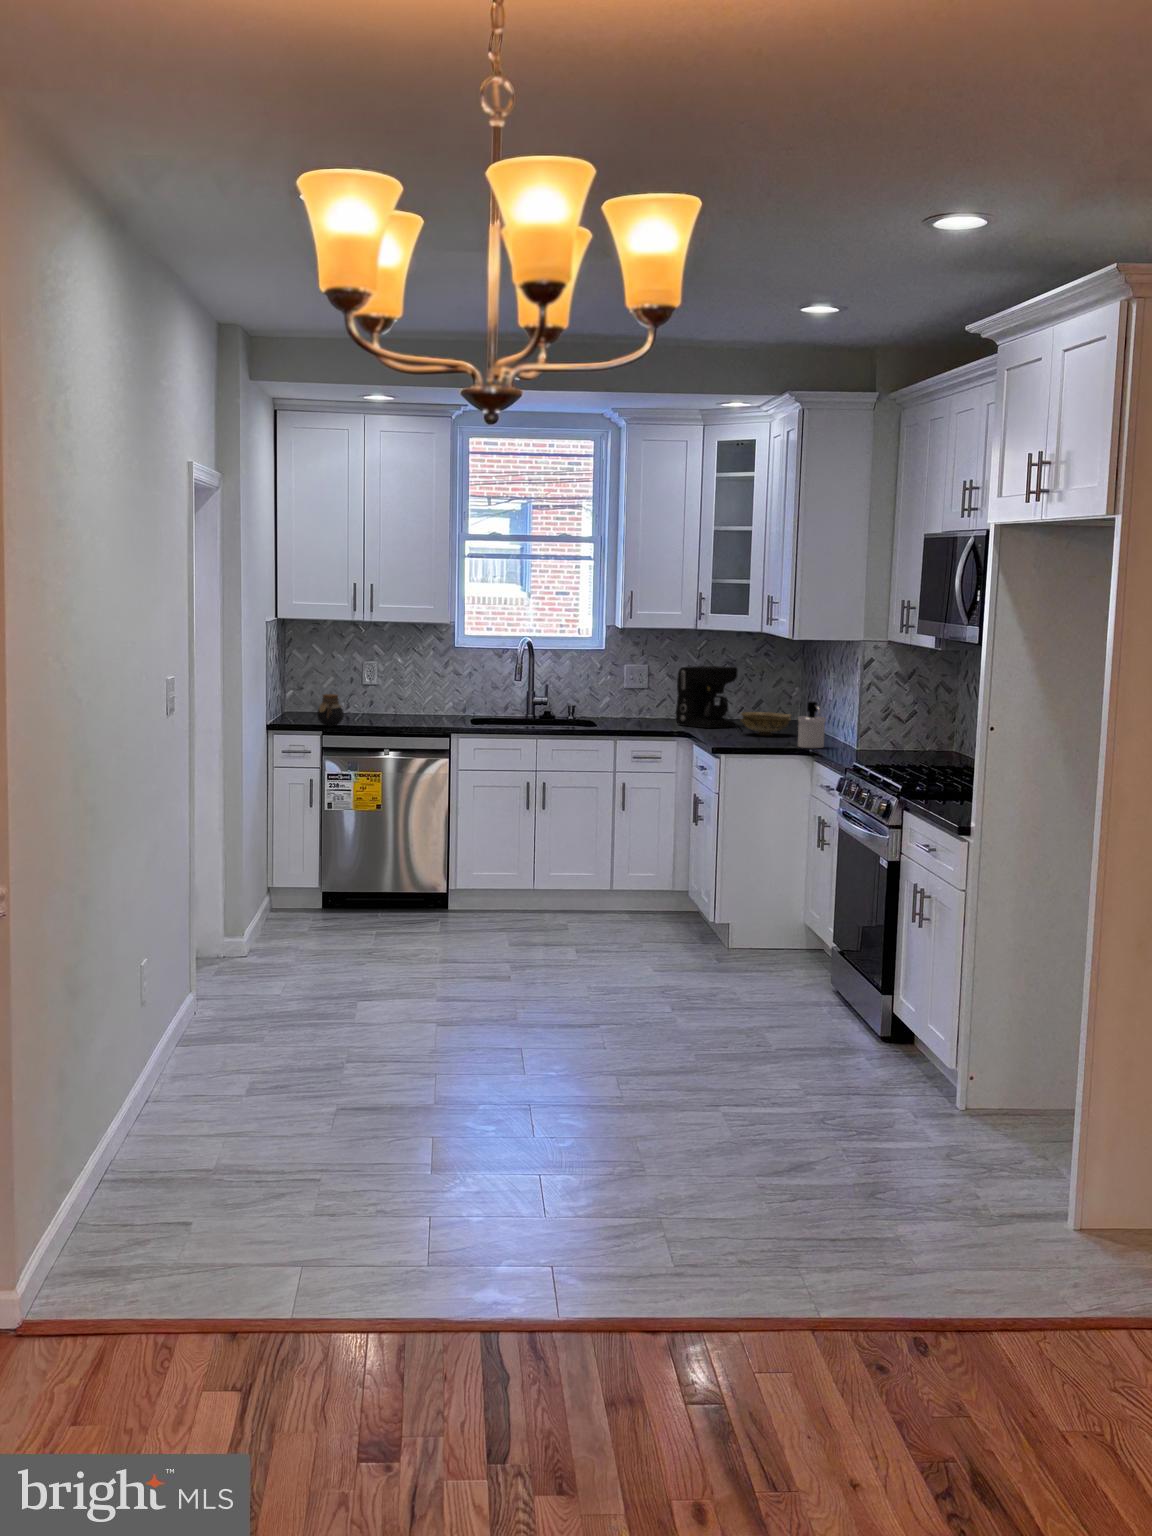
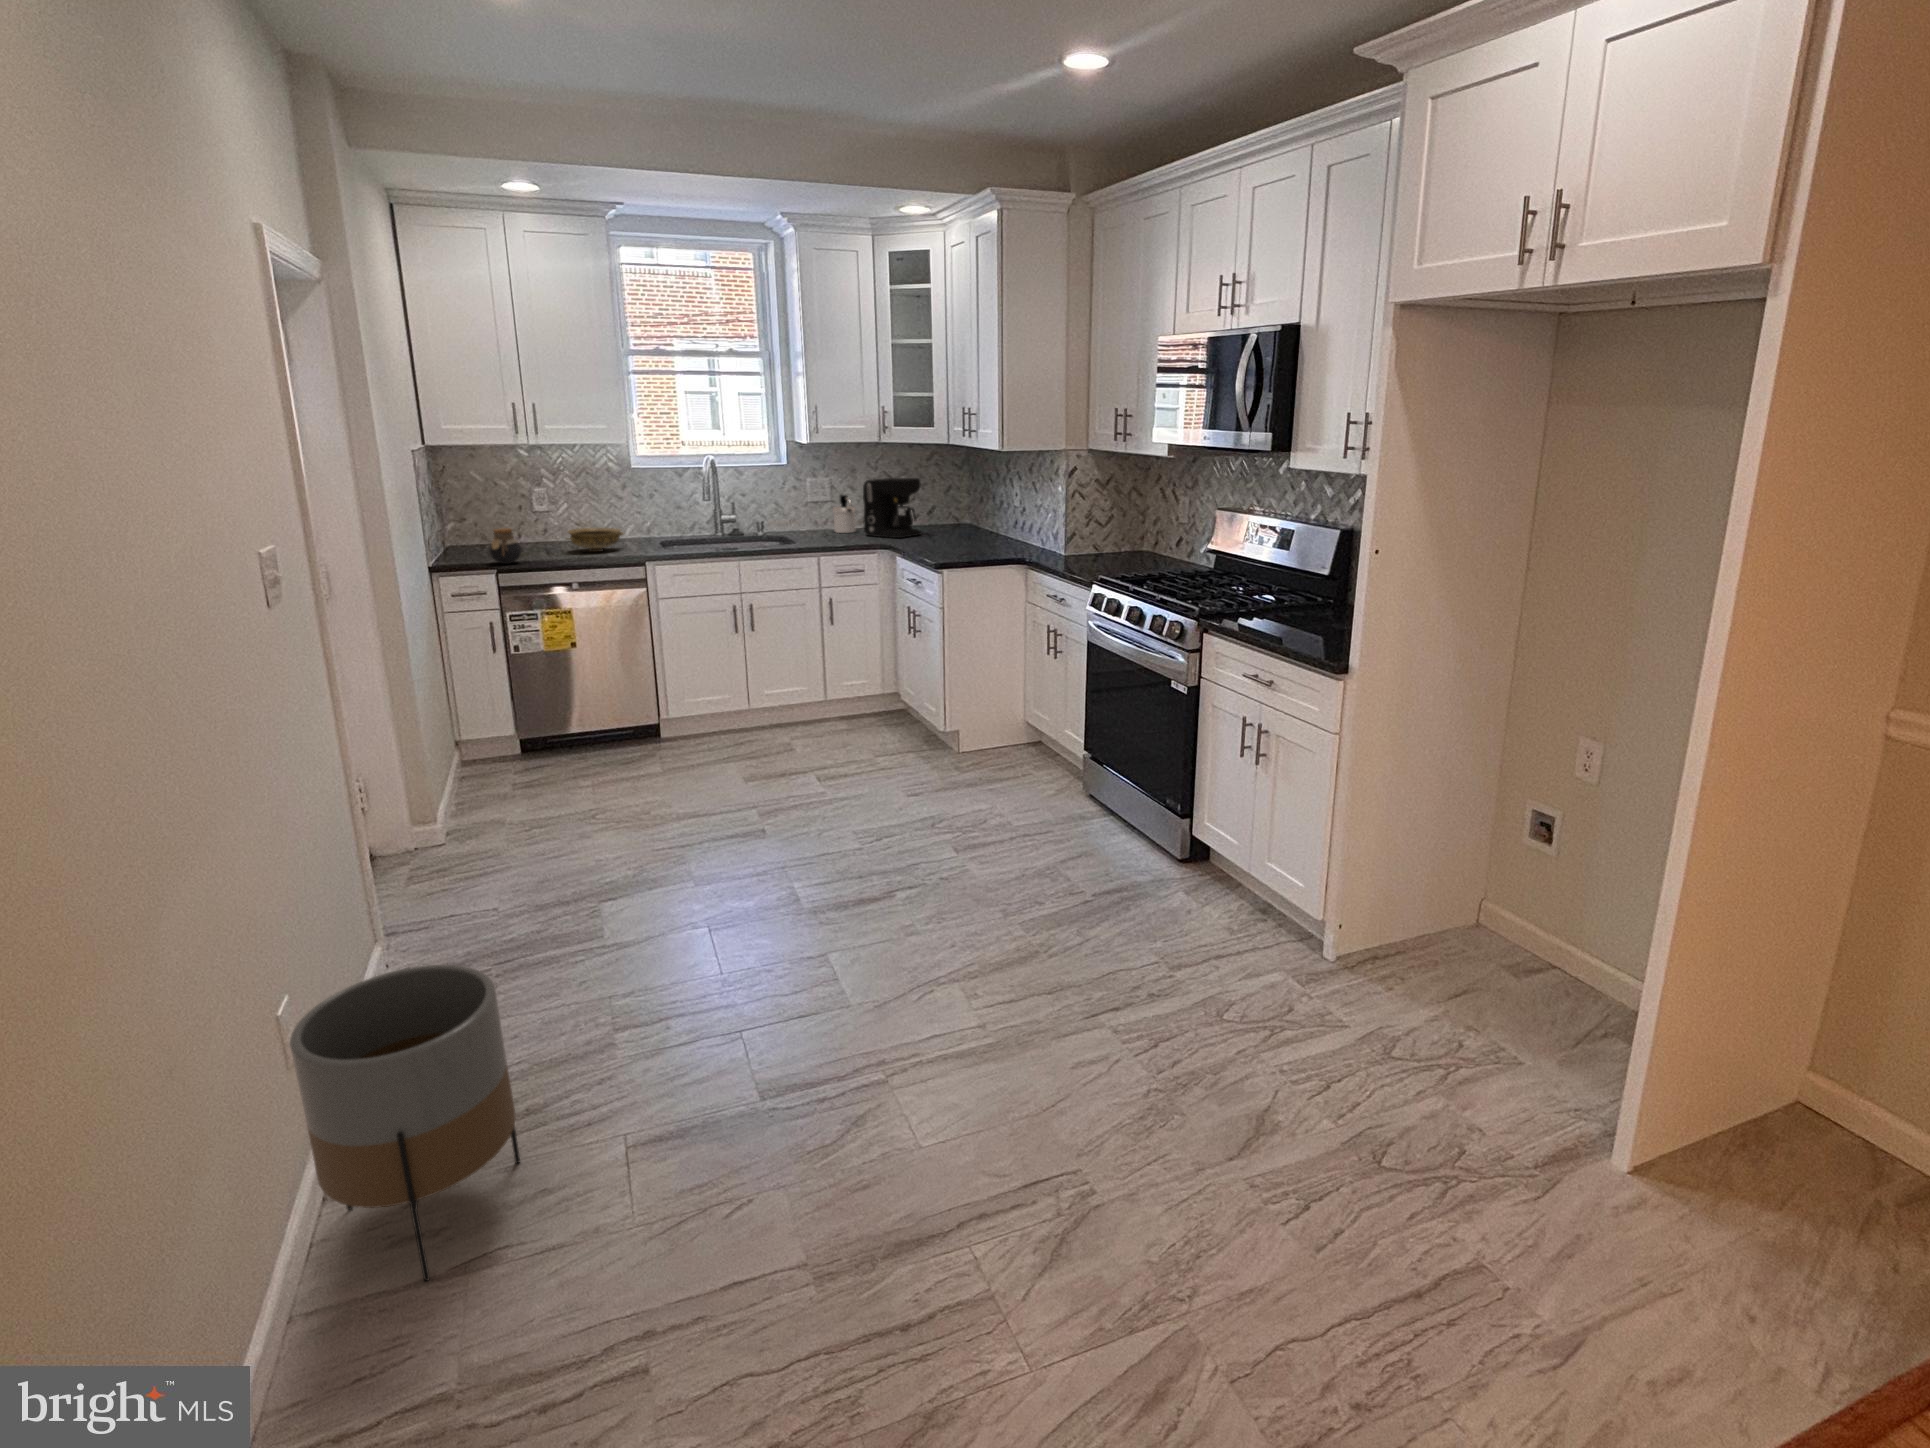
soap dispenser: present [798,701,826,748] -> present [833,495,856,533]
ceramic bowl: present [741,712,791,736] -> present [566,528,624,552]
planter: none [147,955,265,1143] -> present [290,965,520,1281]

